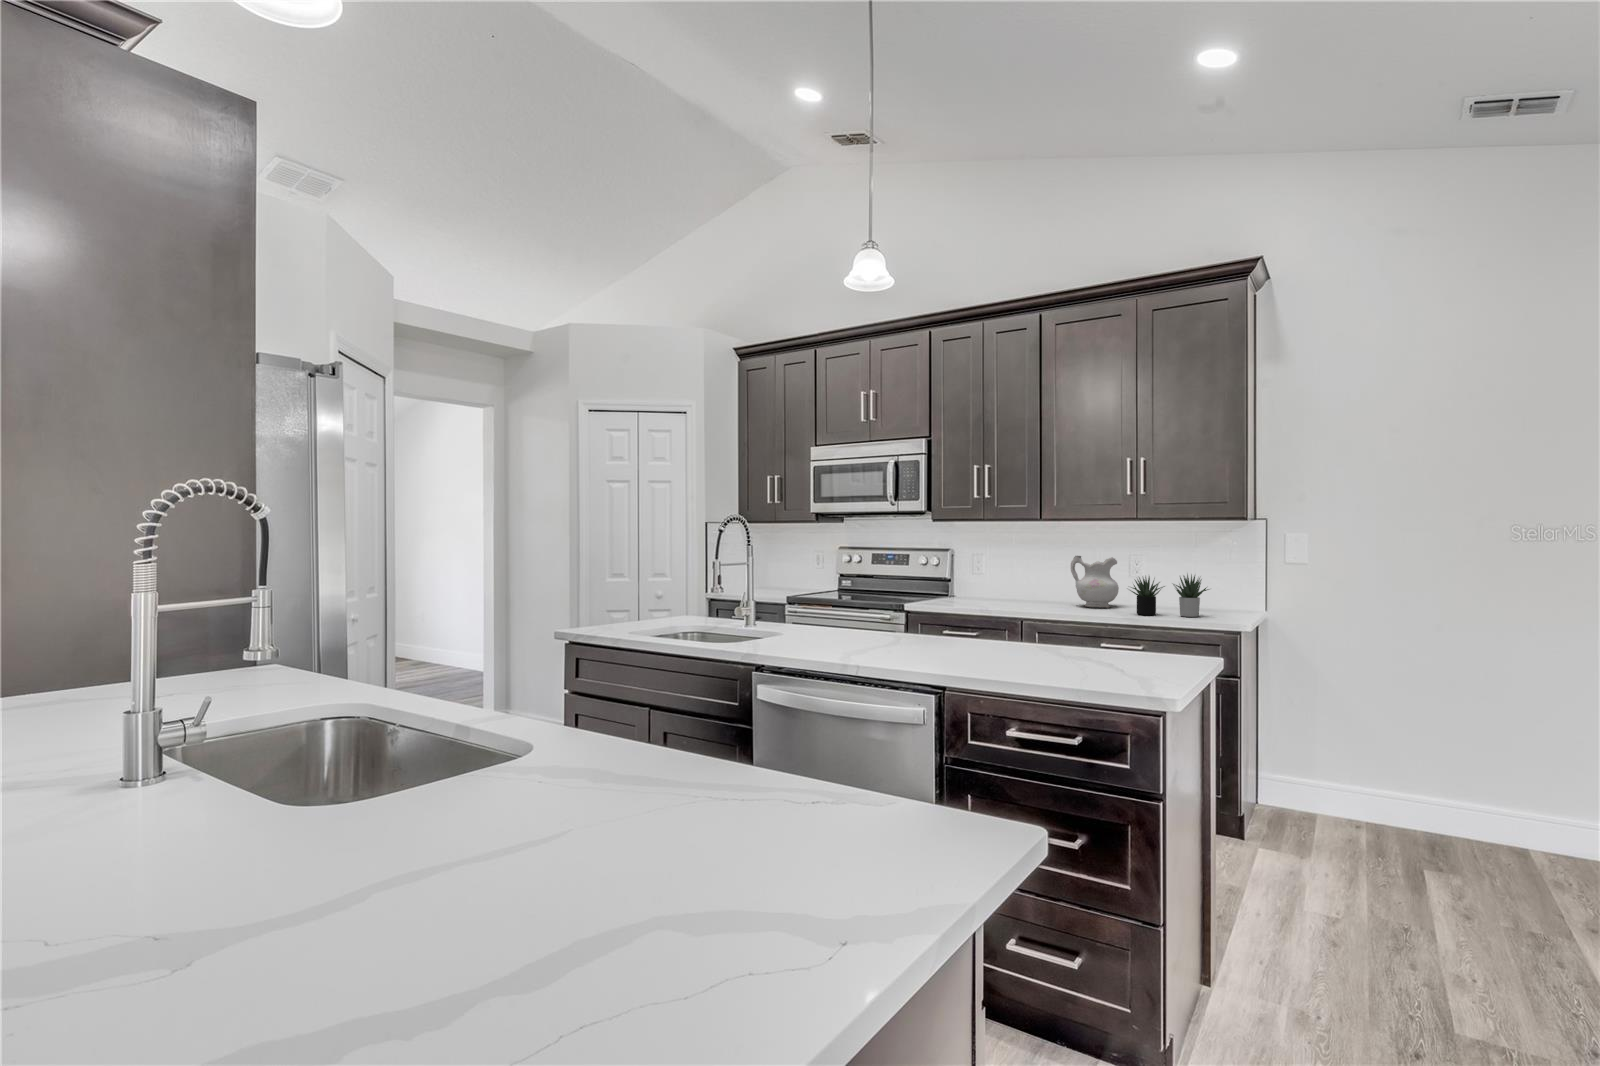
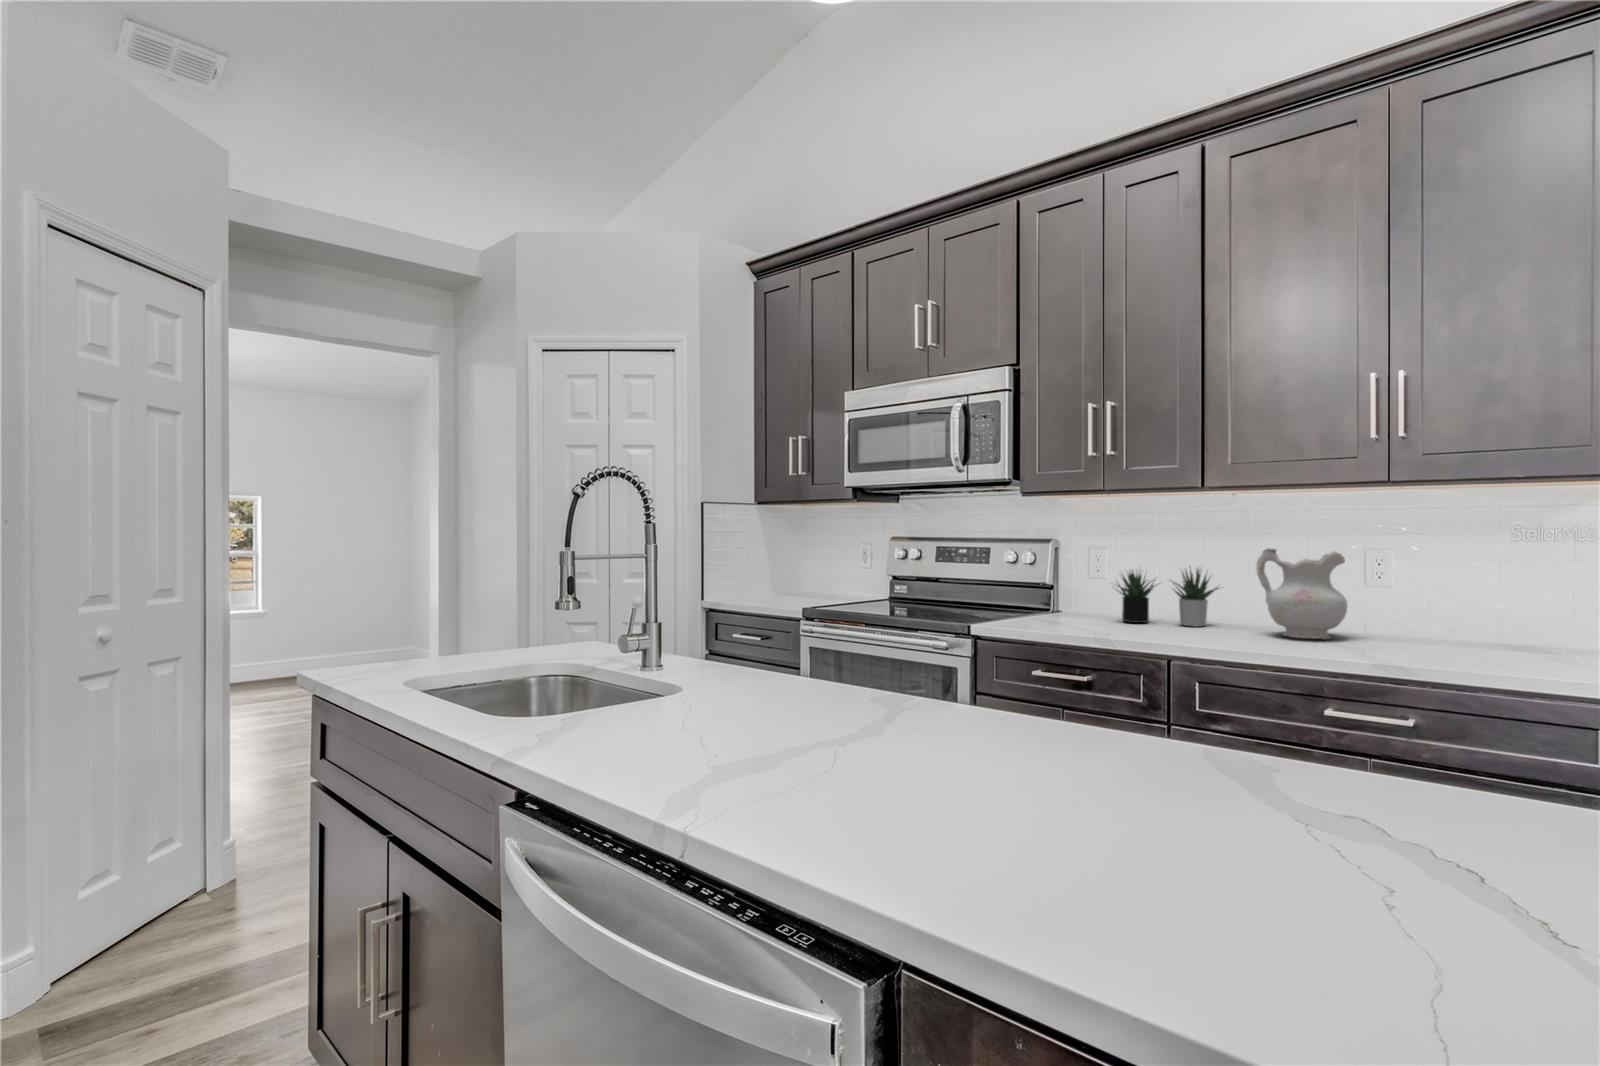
succulent plant: present [1130,574,1209,617] -> present [1117,569,1218,627]

